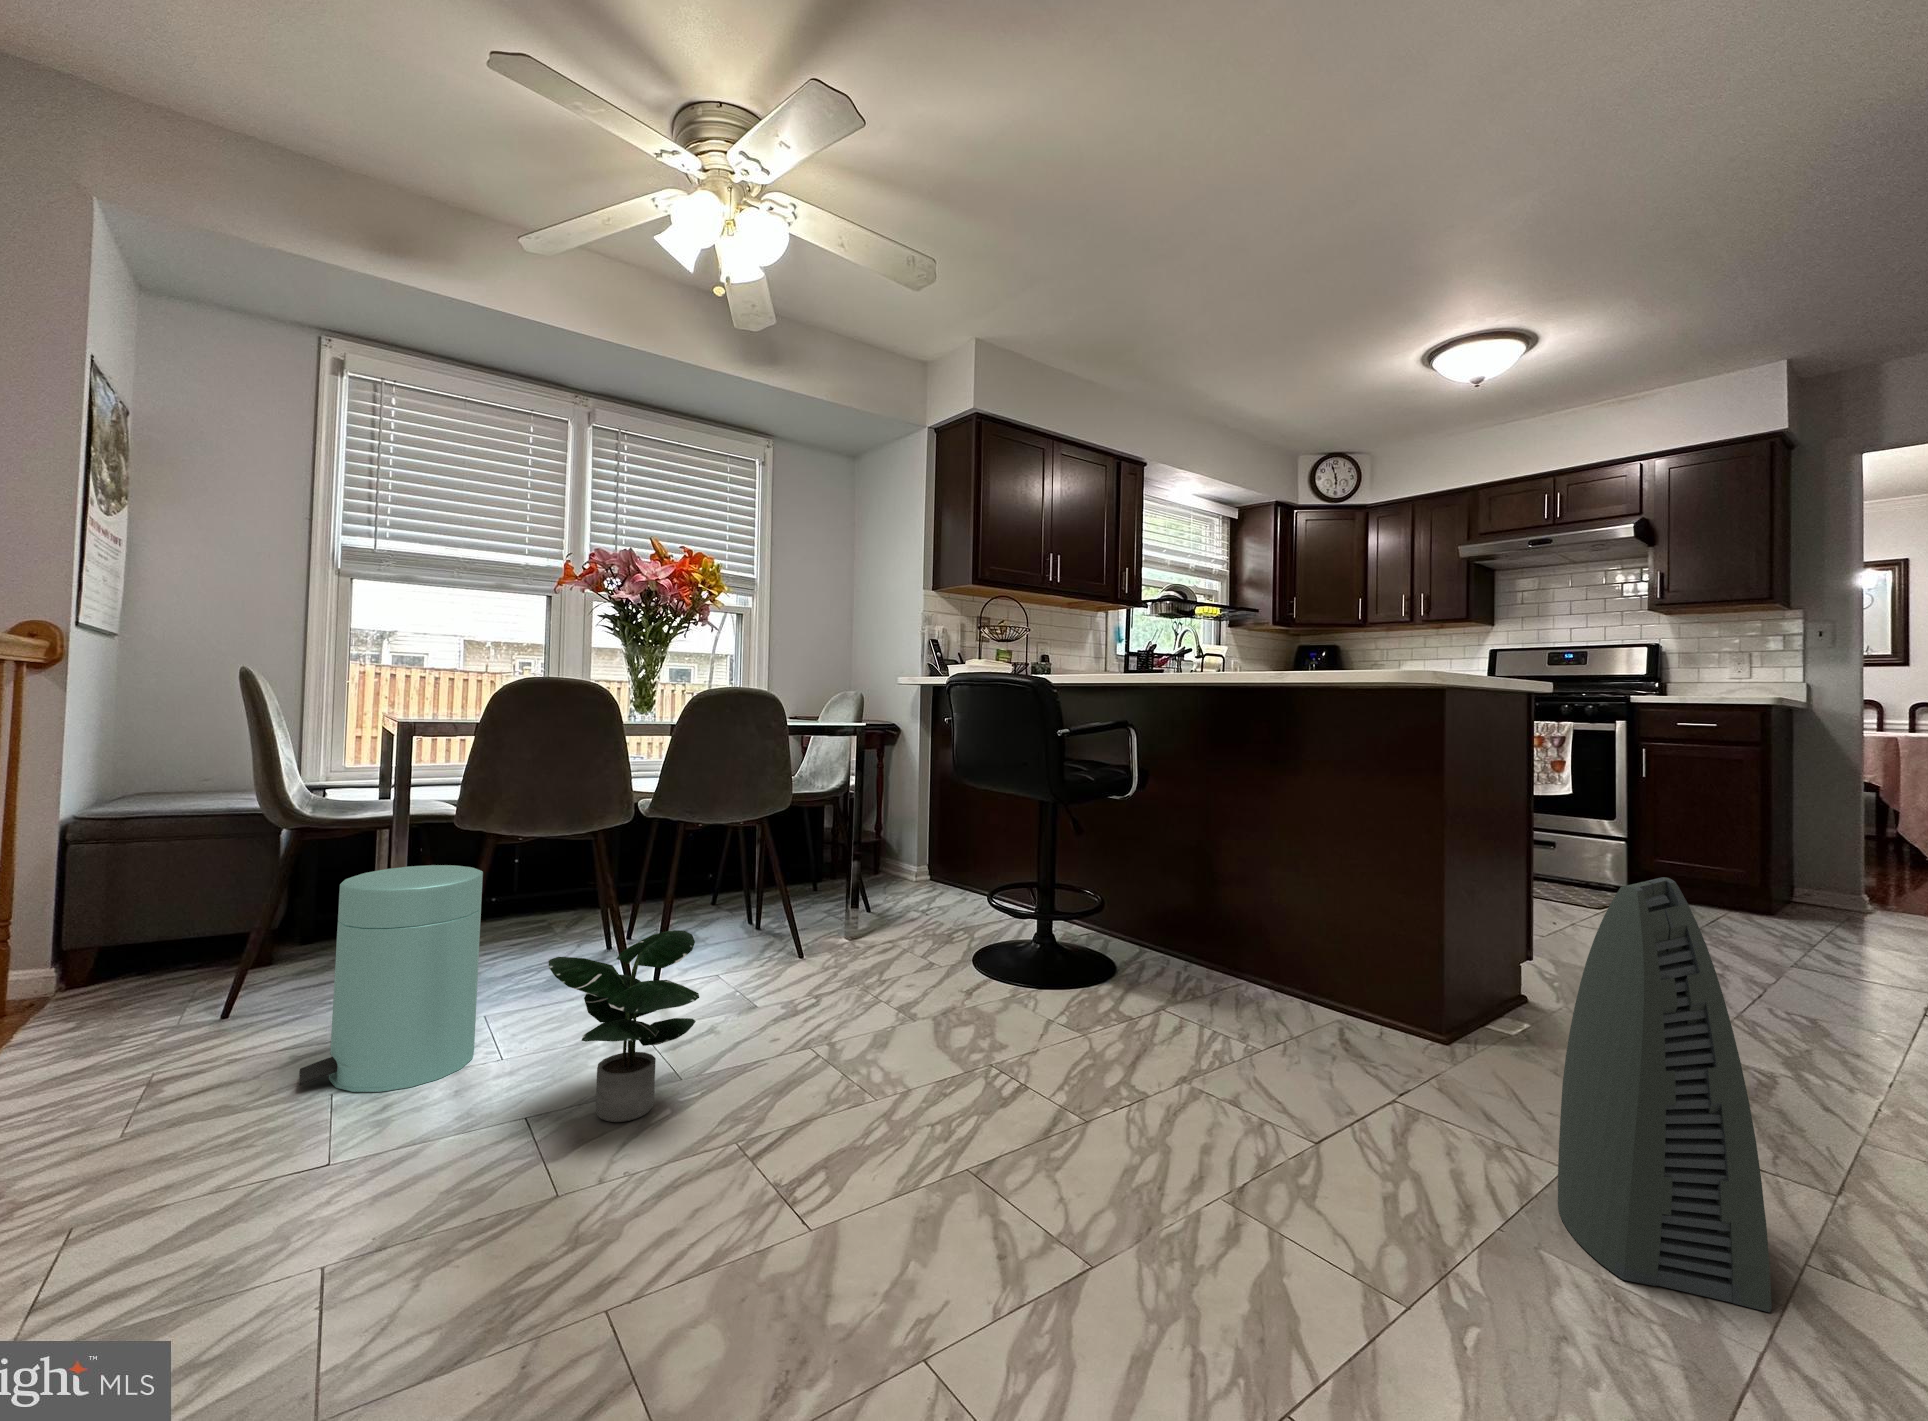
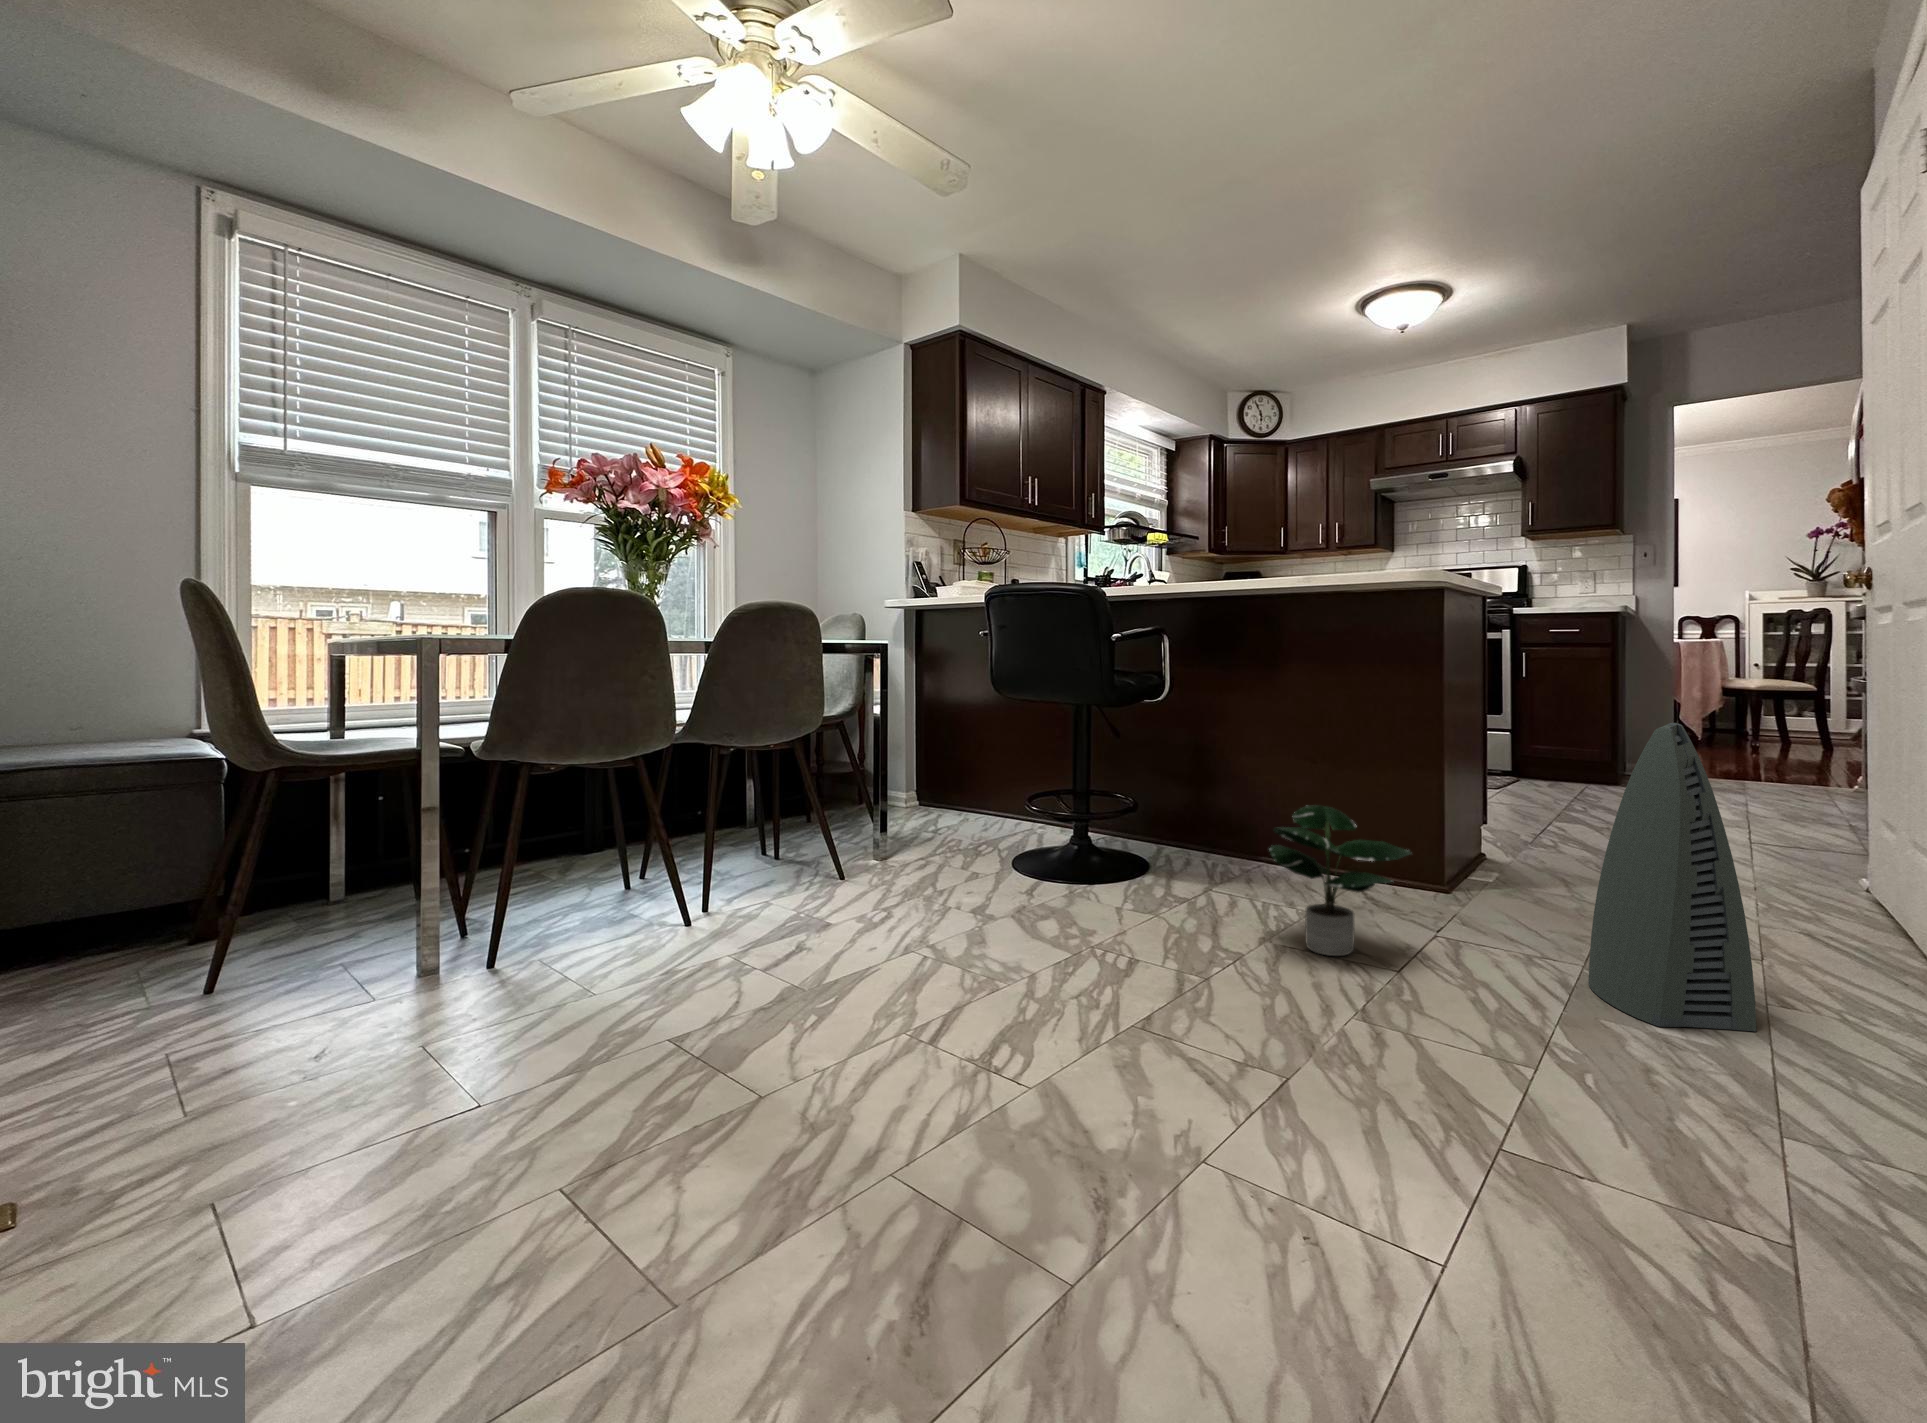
trash can: present [299,865,483,1092] -> none [365,798,561,1045]
potted plant: present [549,930,699,1122] -> present [1269,805,1411,956]

